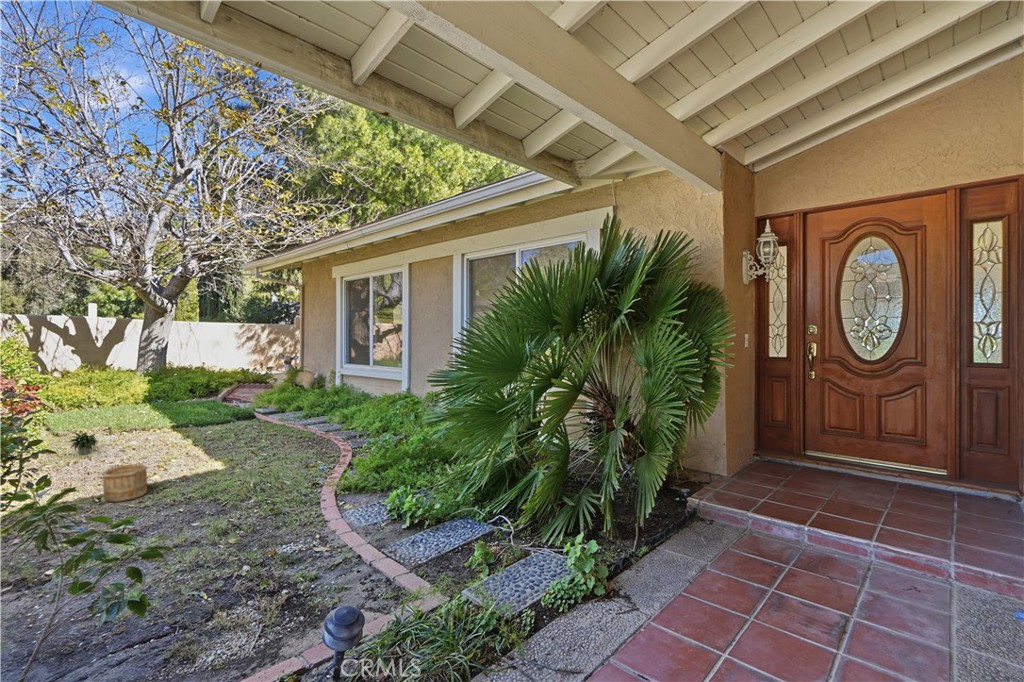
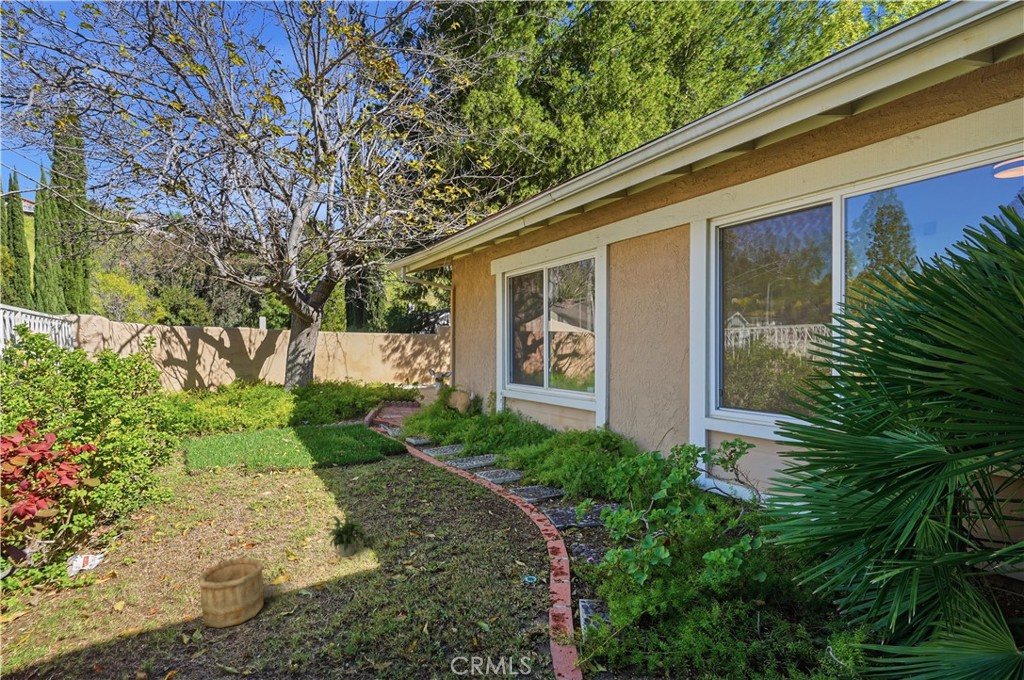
potted plant: present [70,432,97,455] -> present [329,515,365,557]

